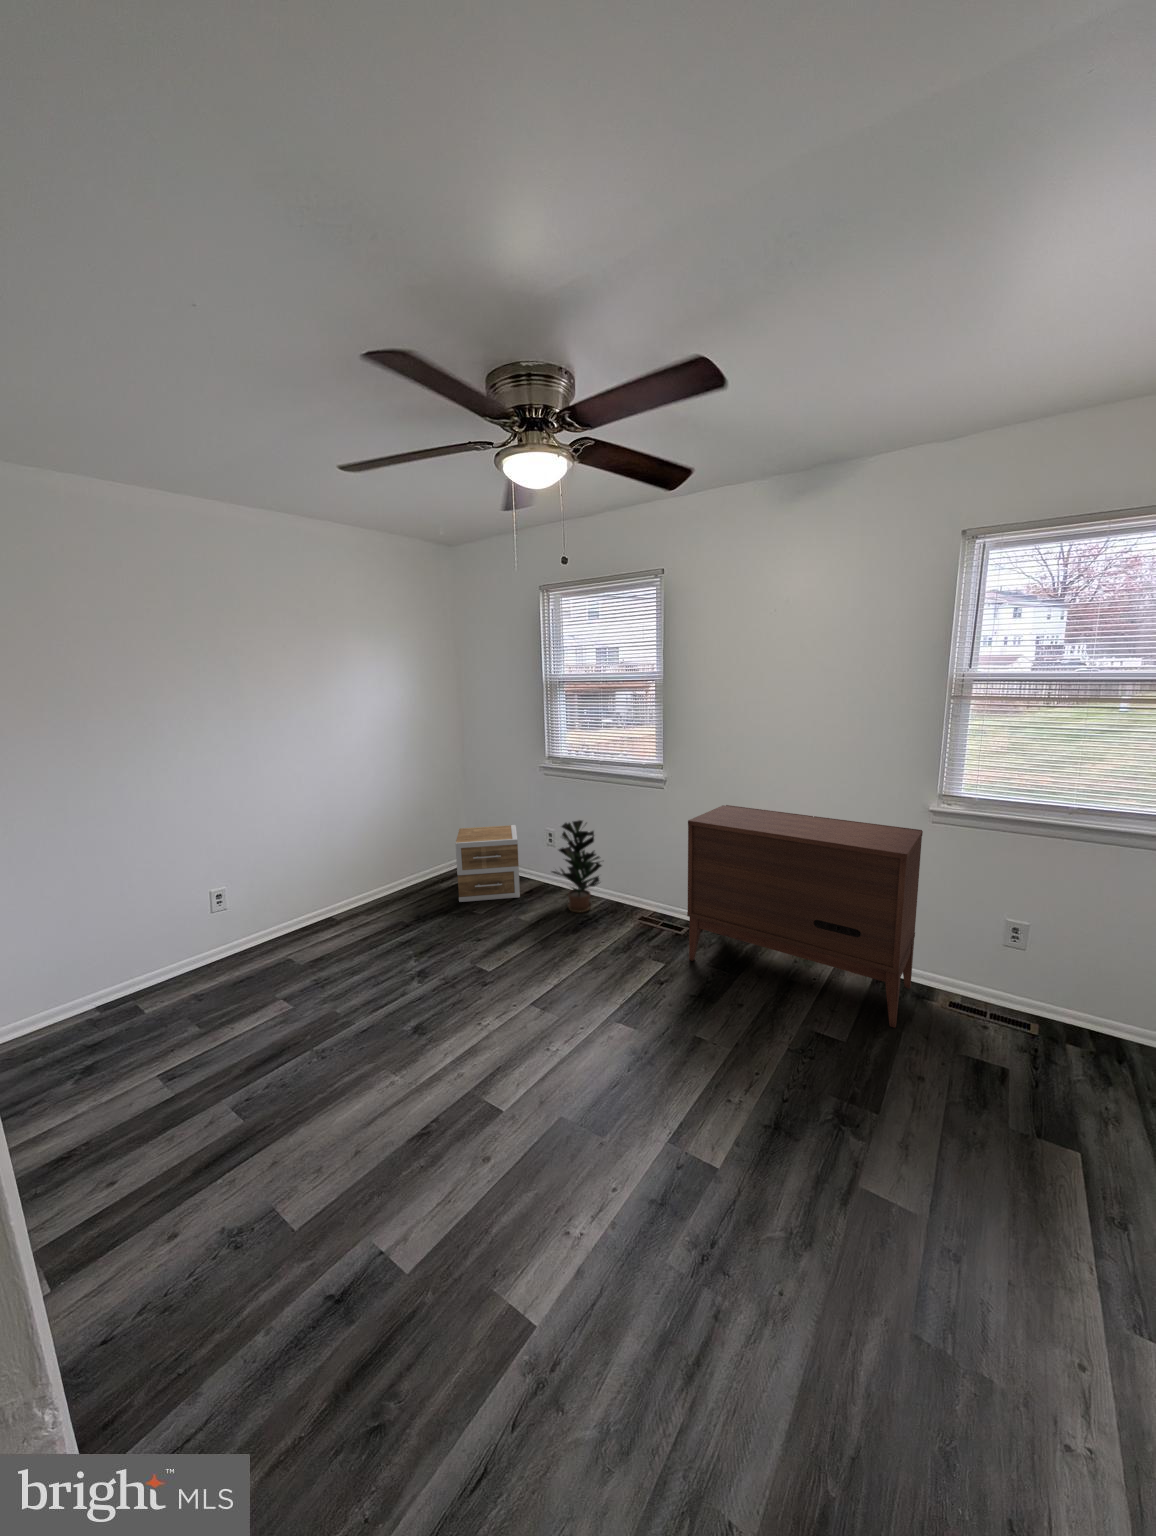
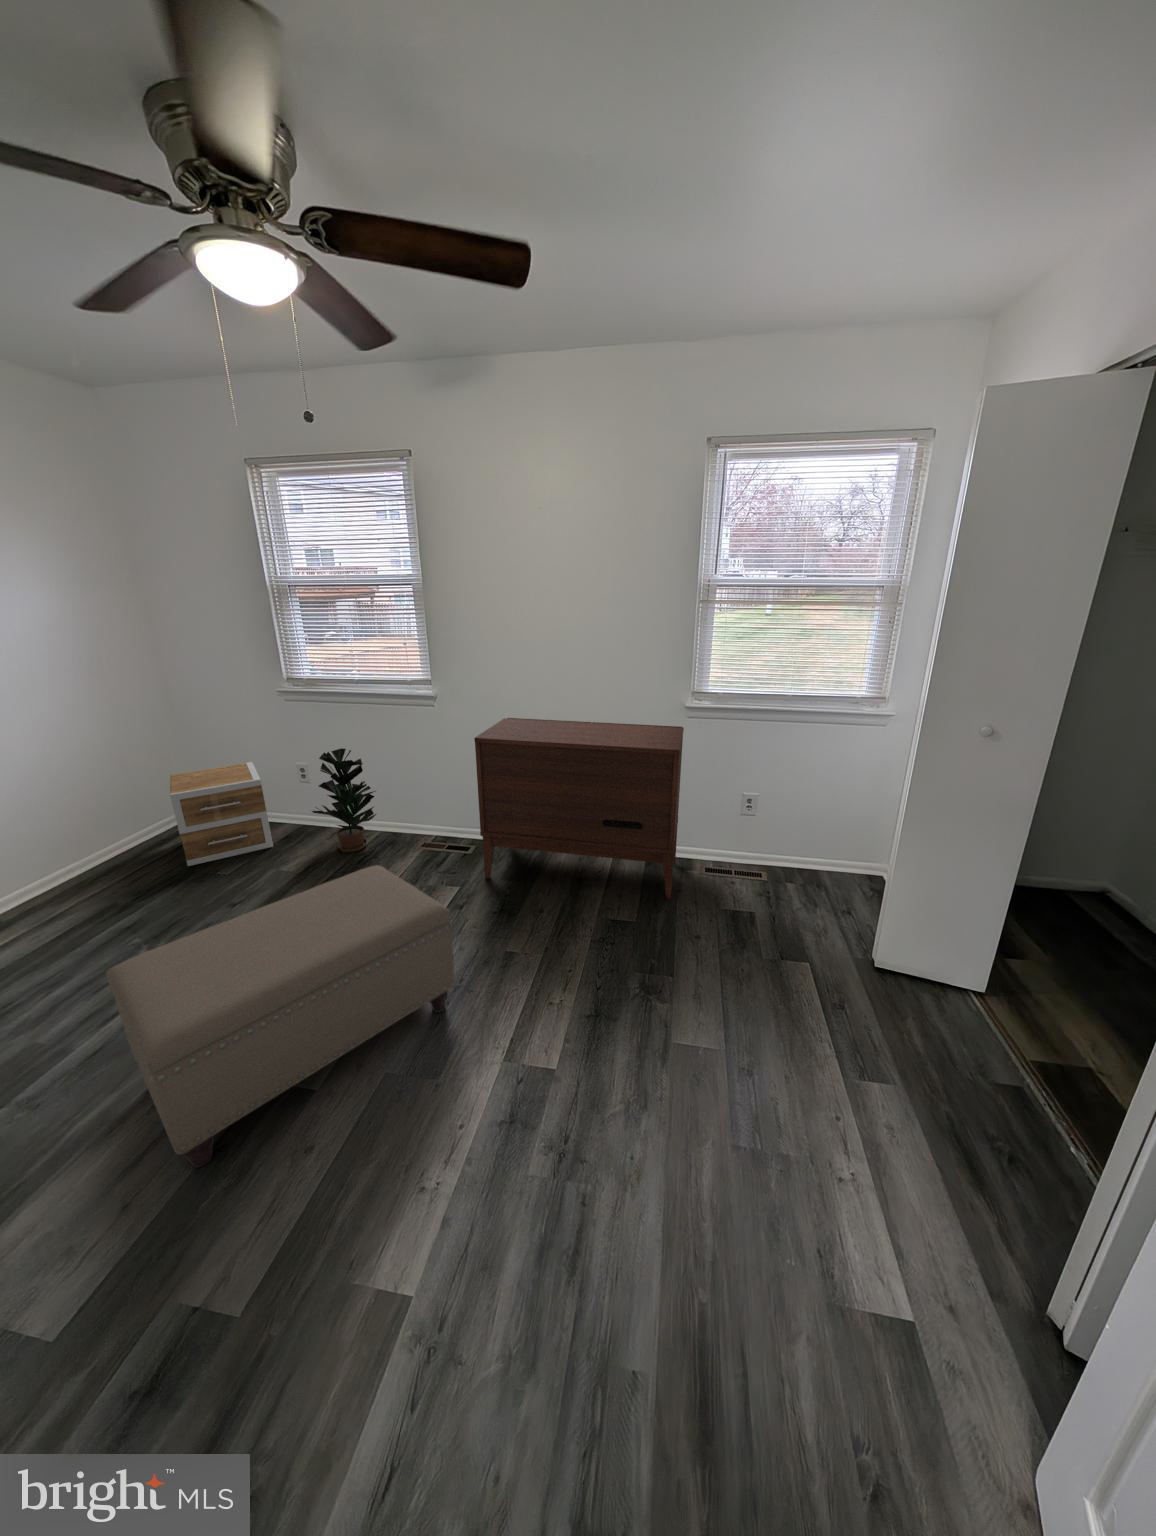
ottoman: none [386,924,636,1139] -> present [106,865,455,1168]

